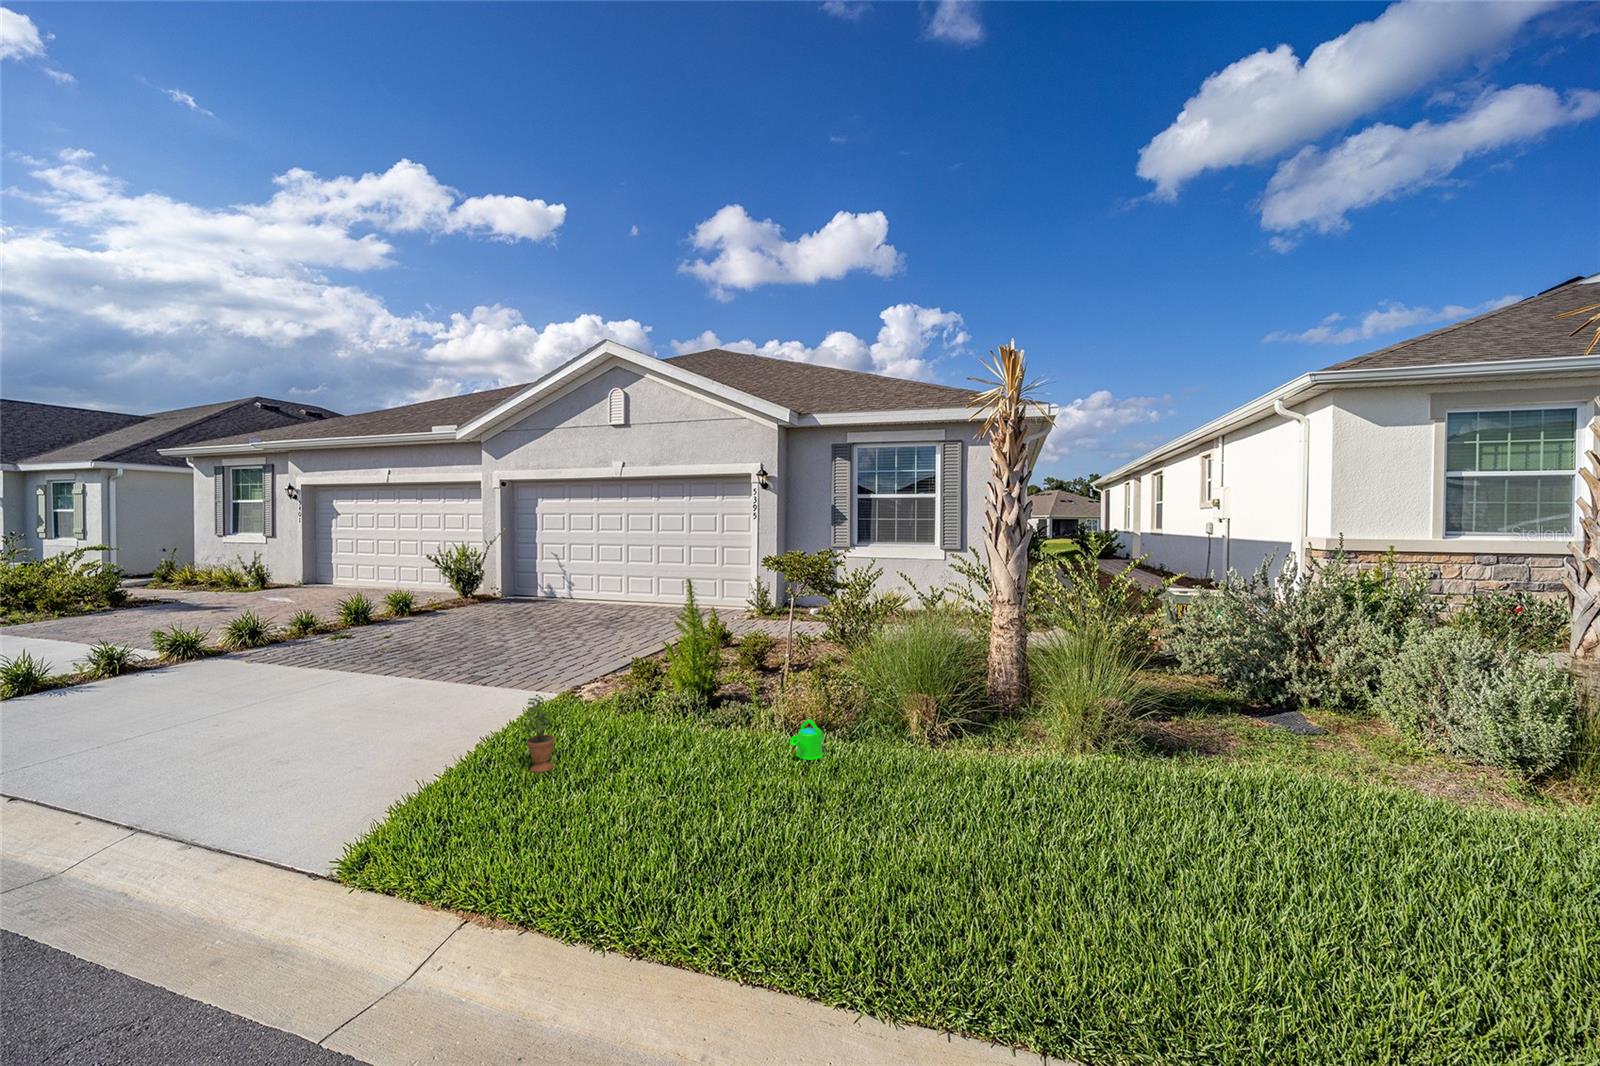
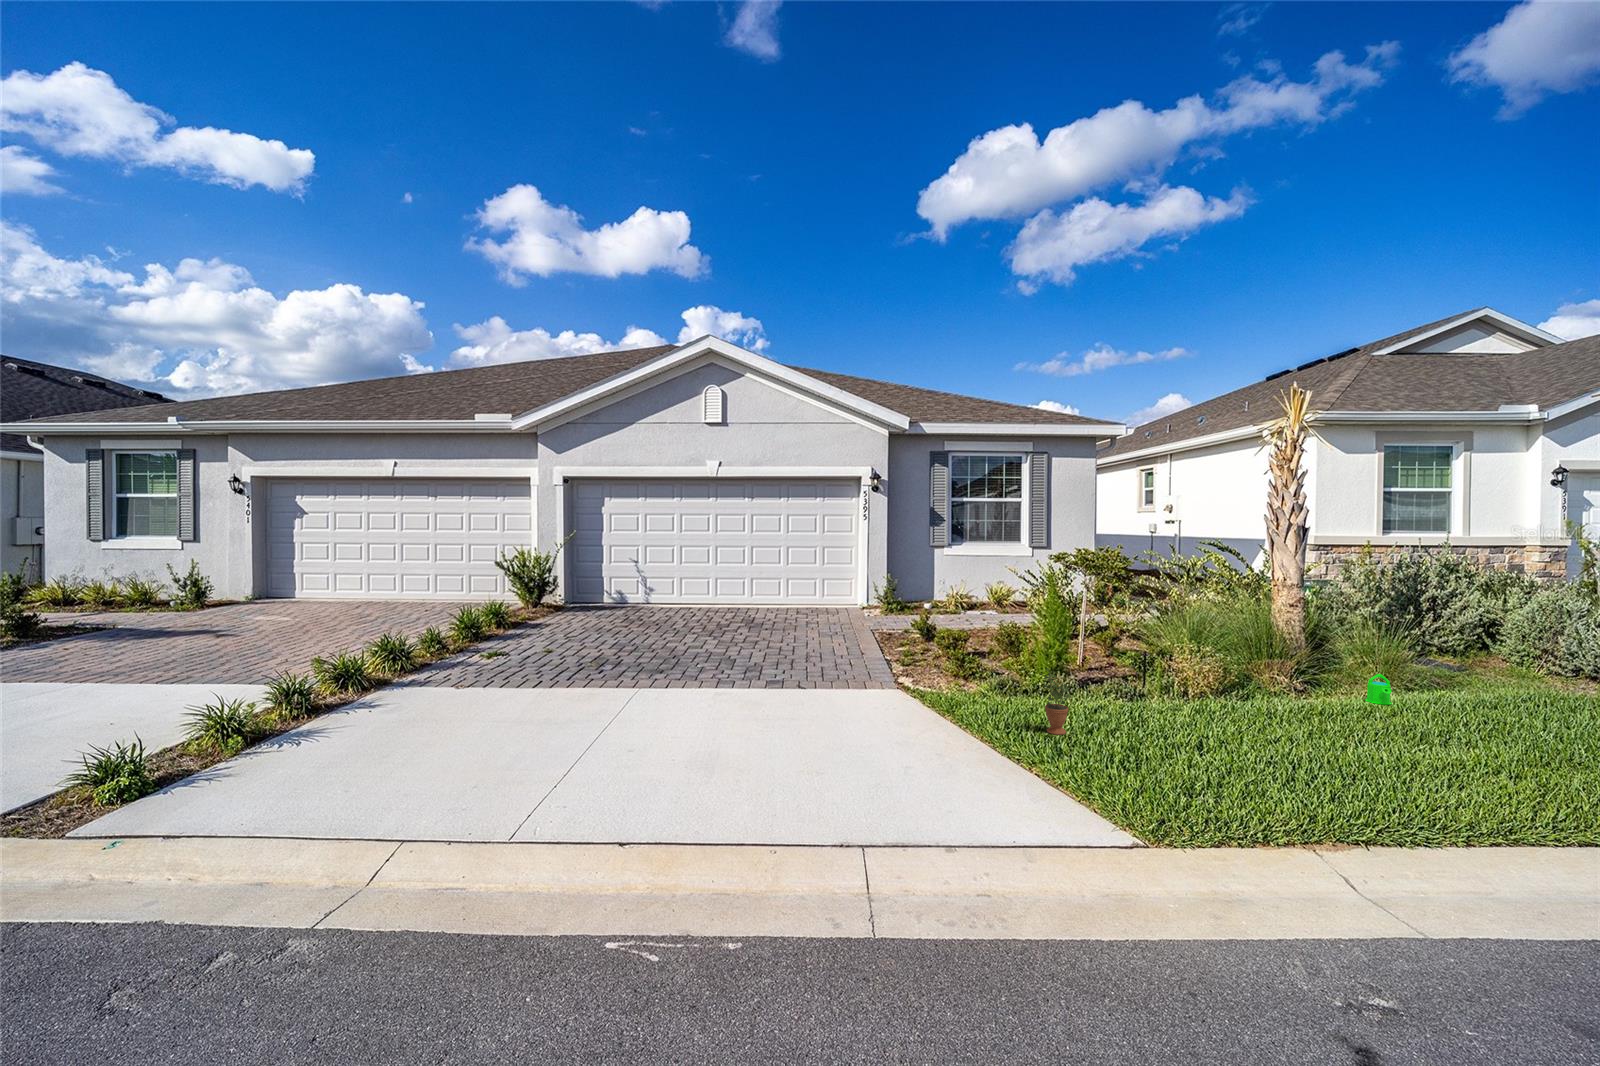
watering can: present [790,719,824,760] -> present [1365,674,1392,705]

